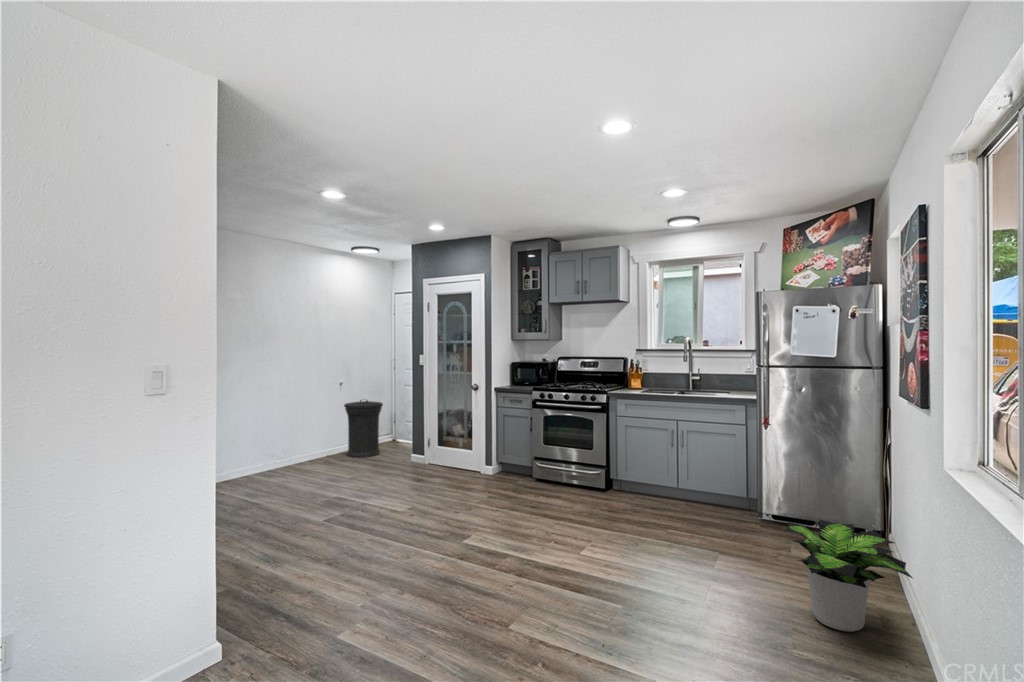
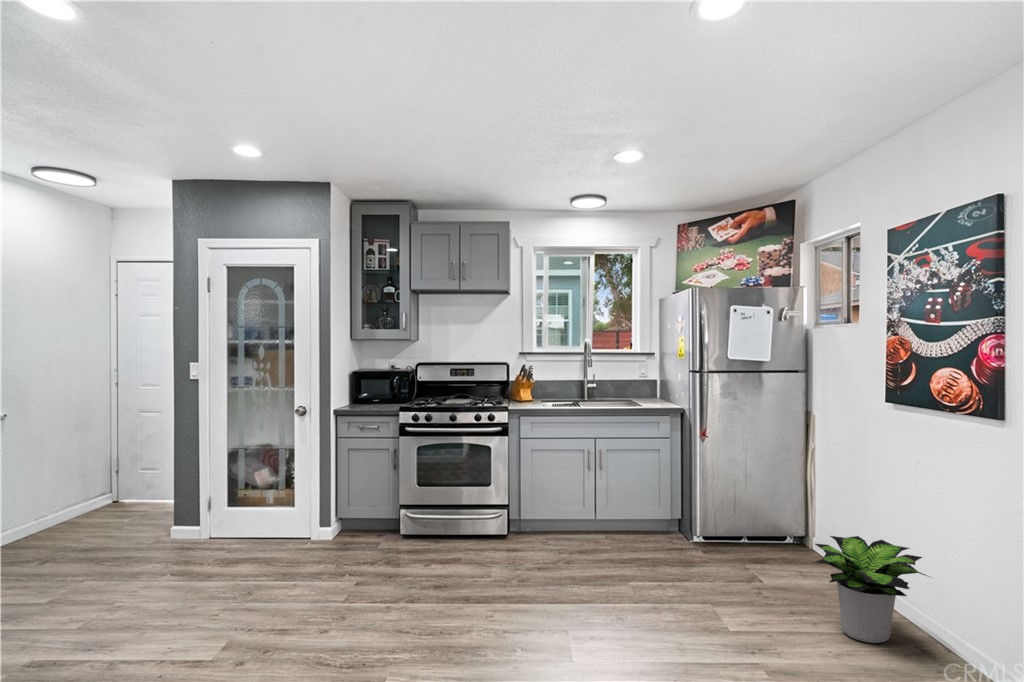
trash can: present [344,400,383,457] -> none [21,440,101,544]

